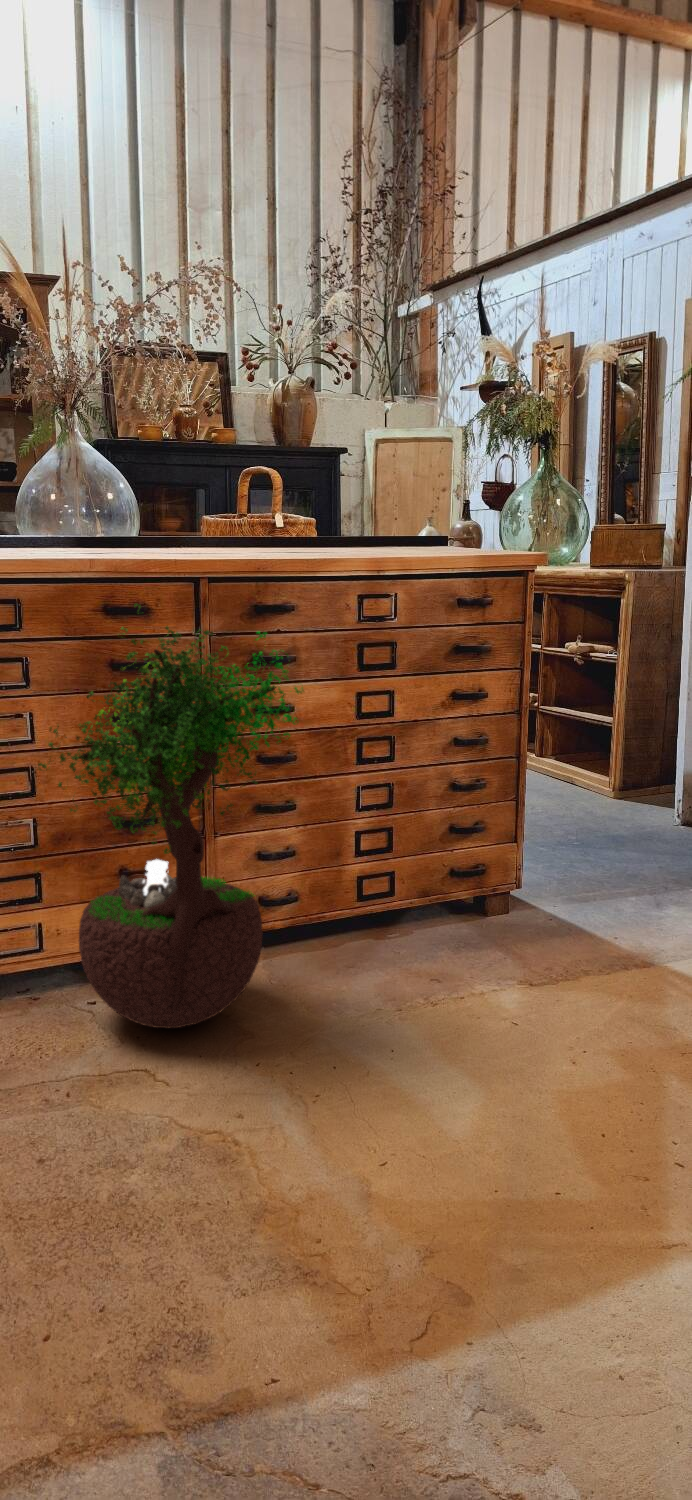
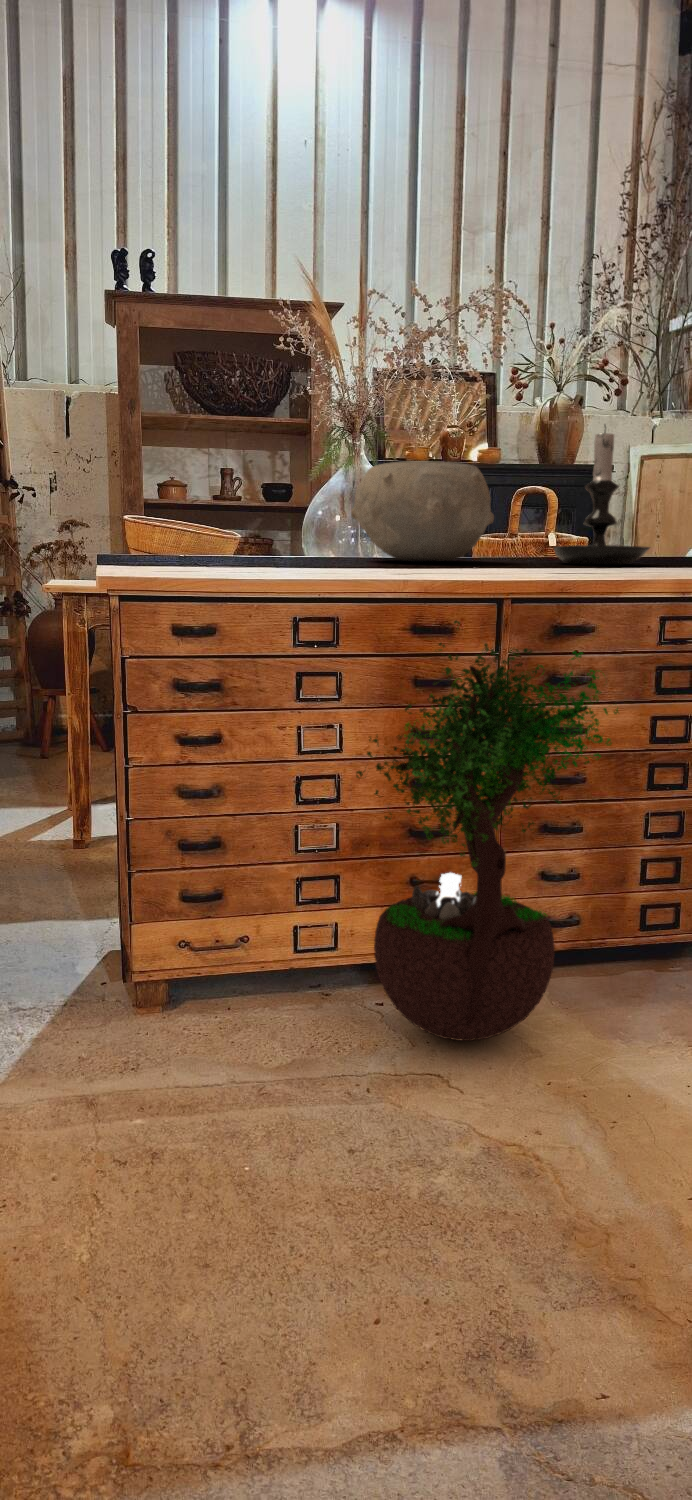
candle holder: none [253,403,348,544] -> present [554,425,650,564]
ceramic bowl: none [40,439,191,543] -> present [351,461,494,562]

